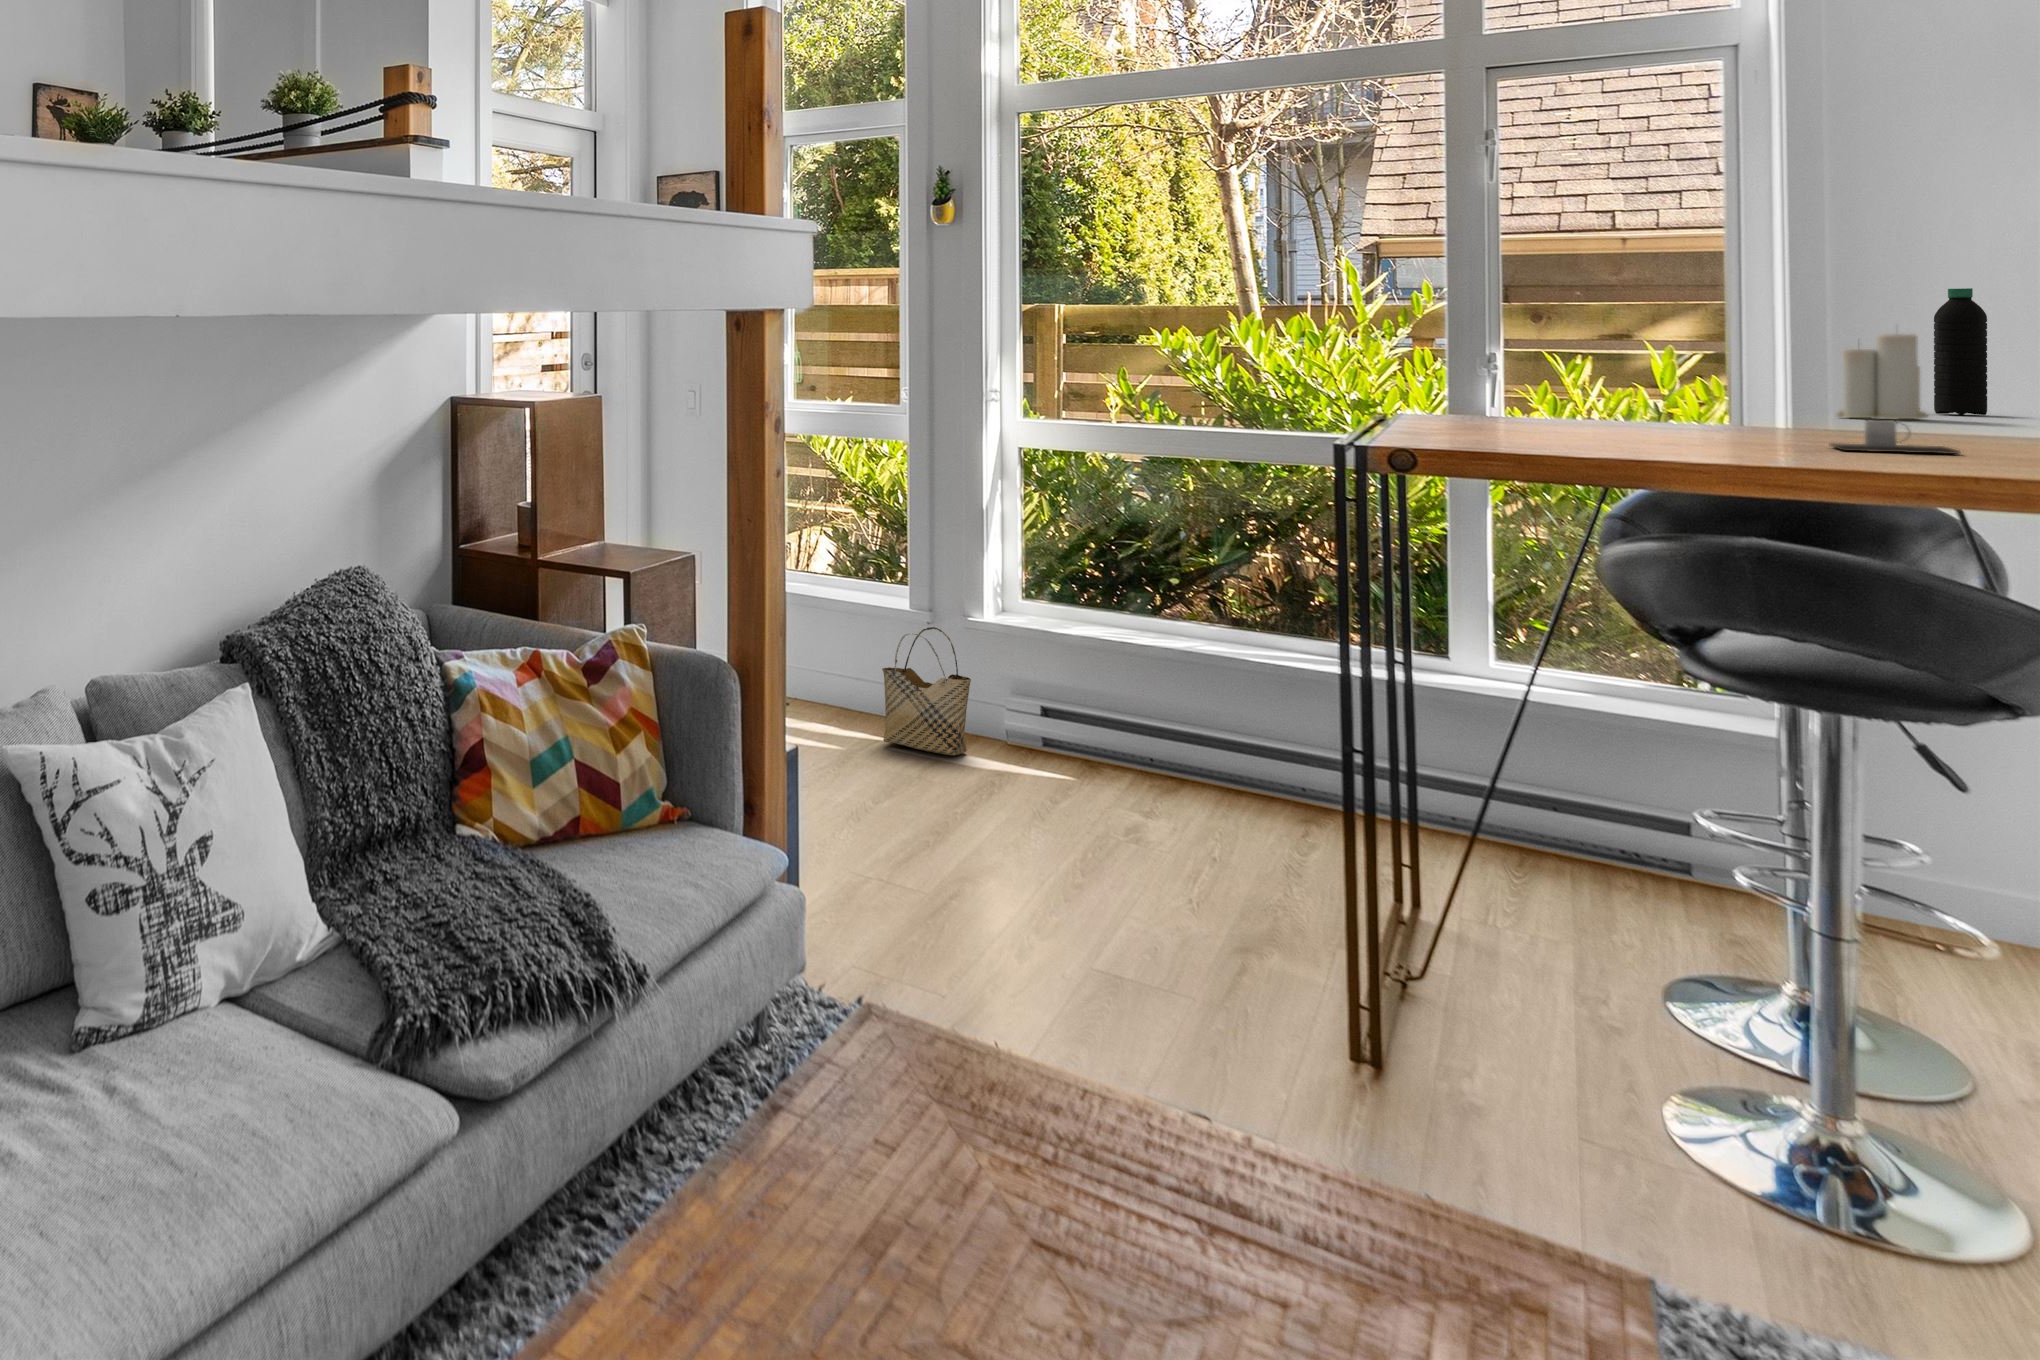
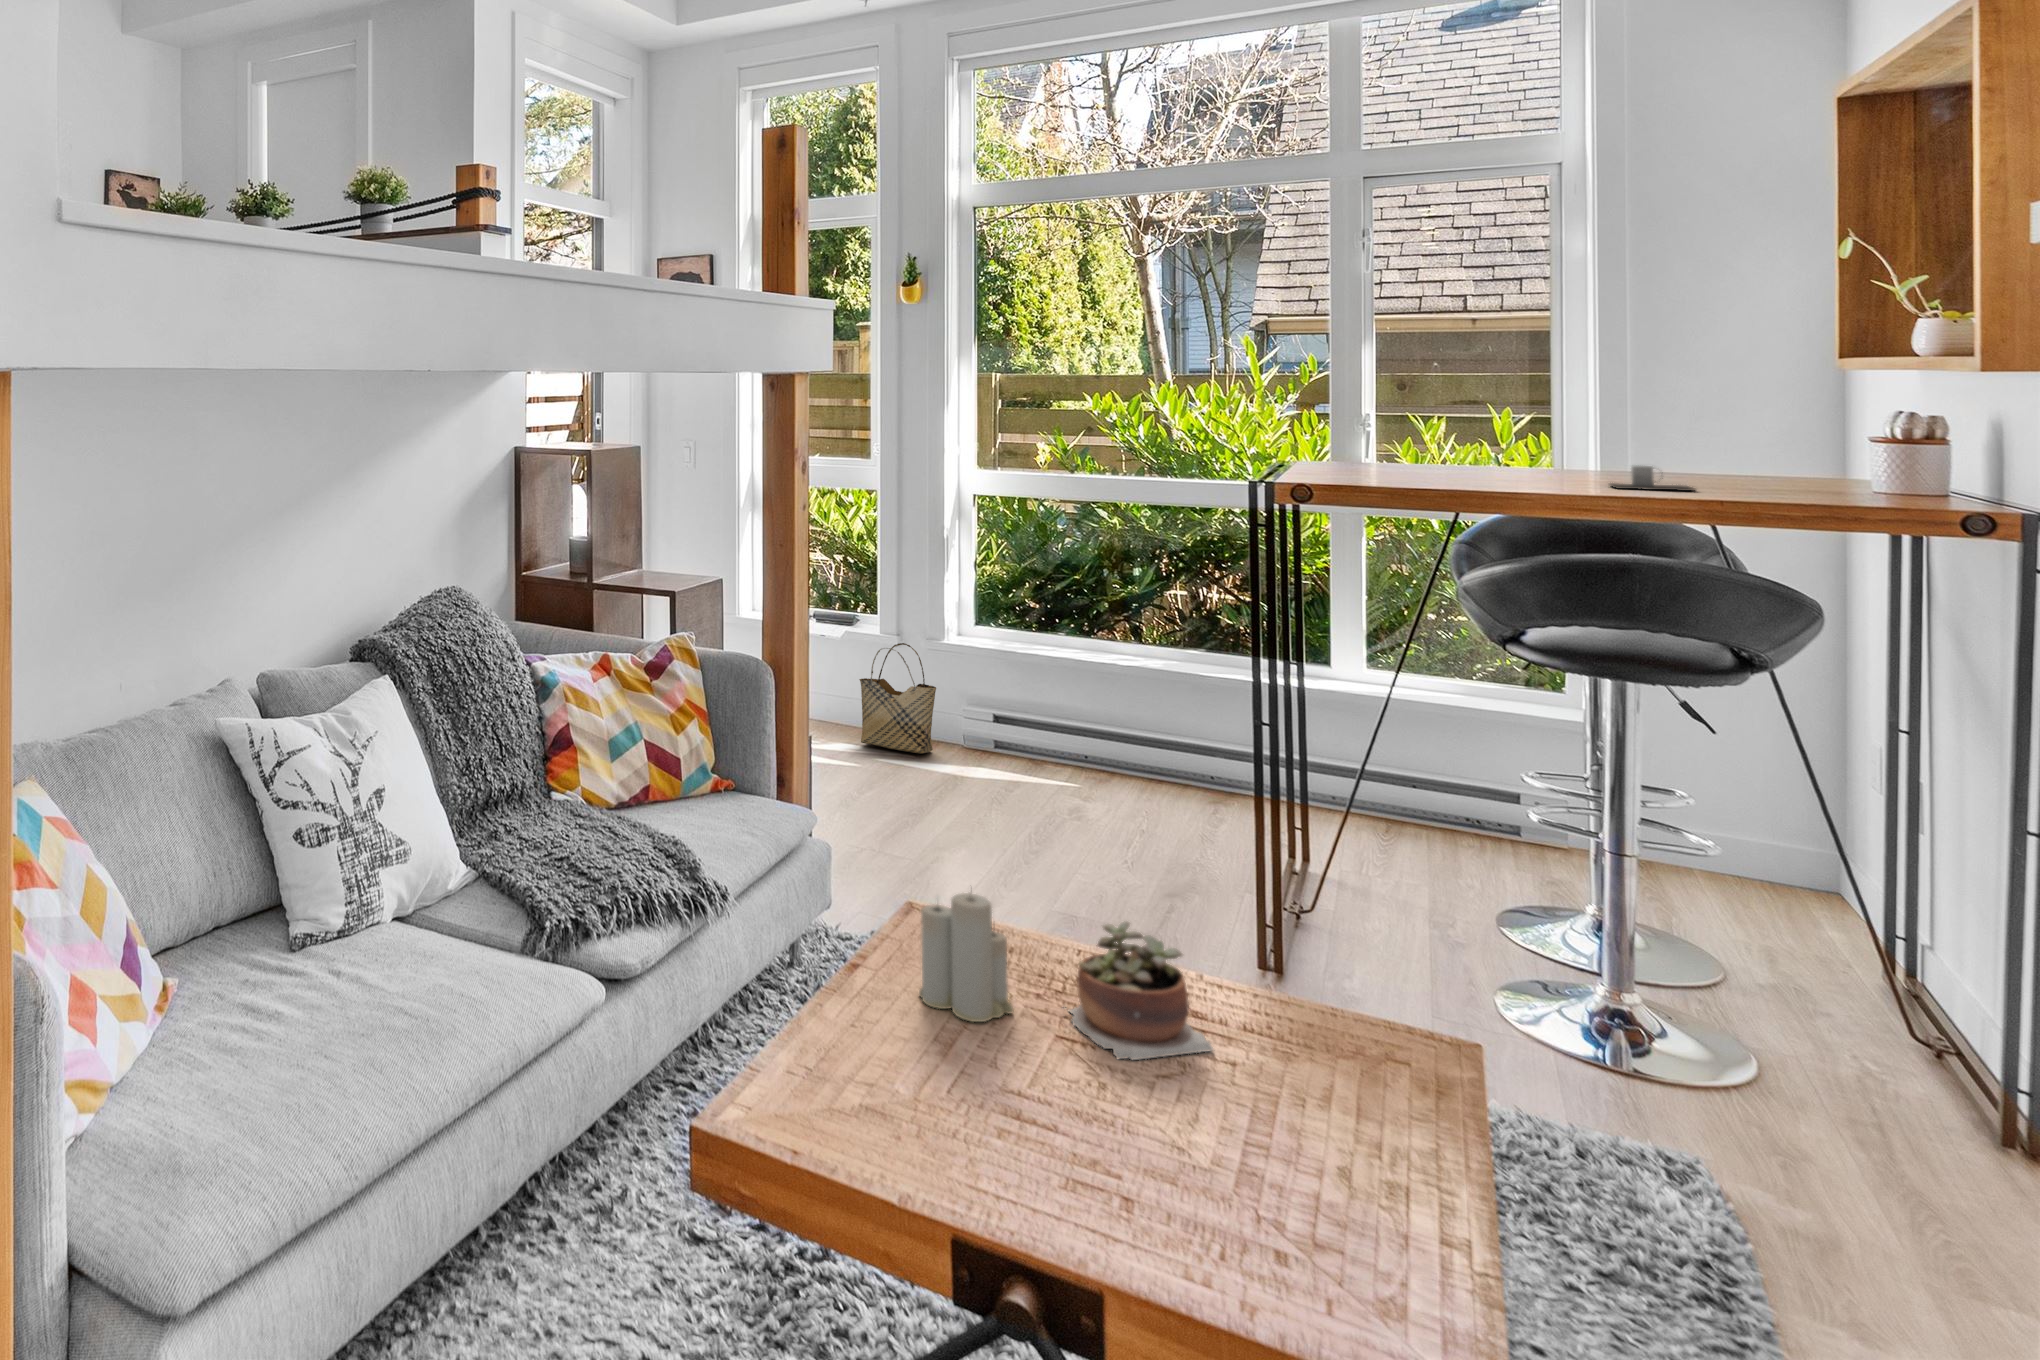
water bottle: present [1934,288,1987,415] -> none [1700,365,1740,464]
candle: present [1837,334,1928,419] -> present [919,893,1013,1022]
succulent plant: none [1044,1074,1262,1293] -> present [1070,921,1213,1060]

